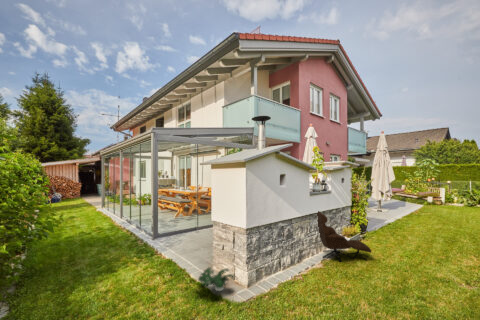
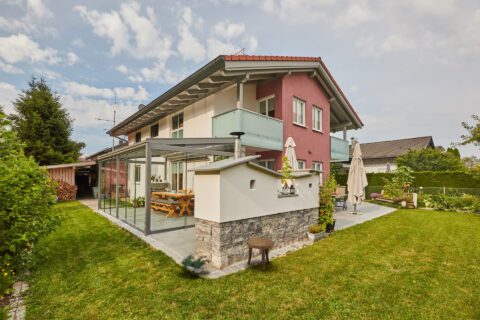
lounge chair: present [317,211,371,262] -> none [284,210,328,253]
side table: none [277,245,312,289] -> present [246,237,274,271]

